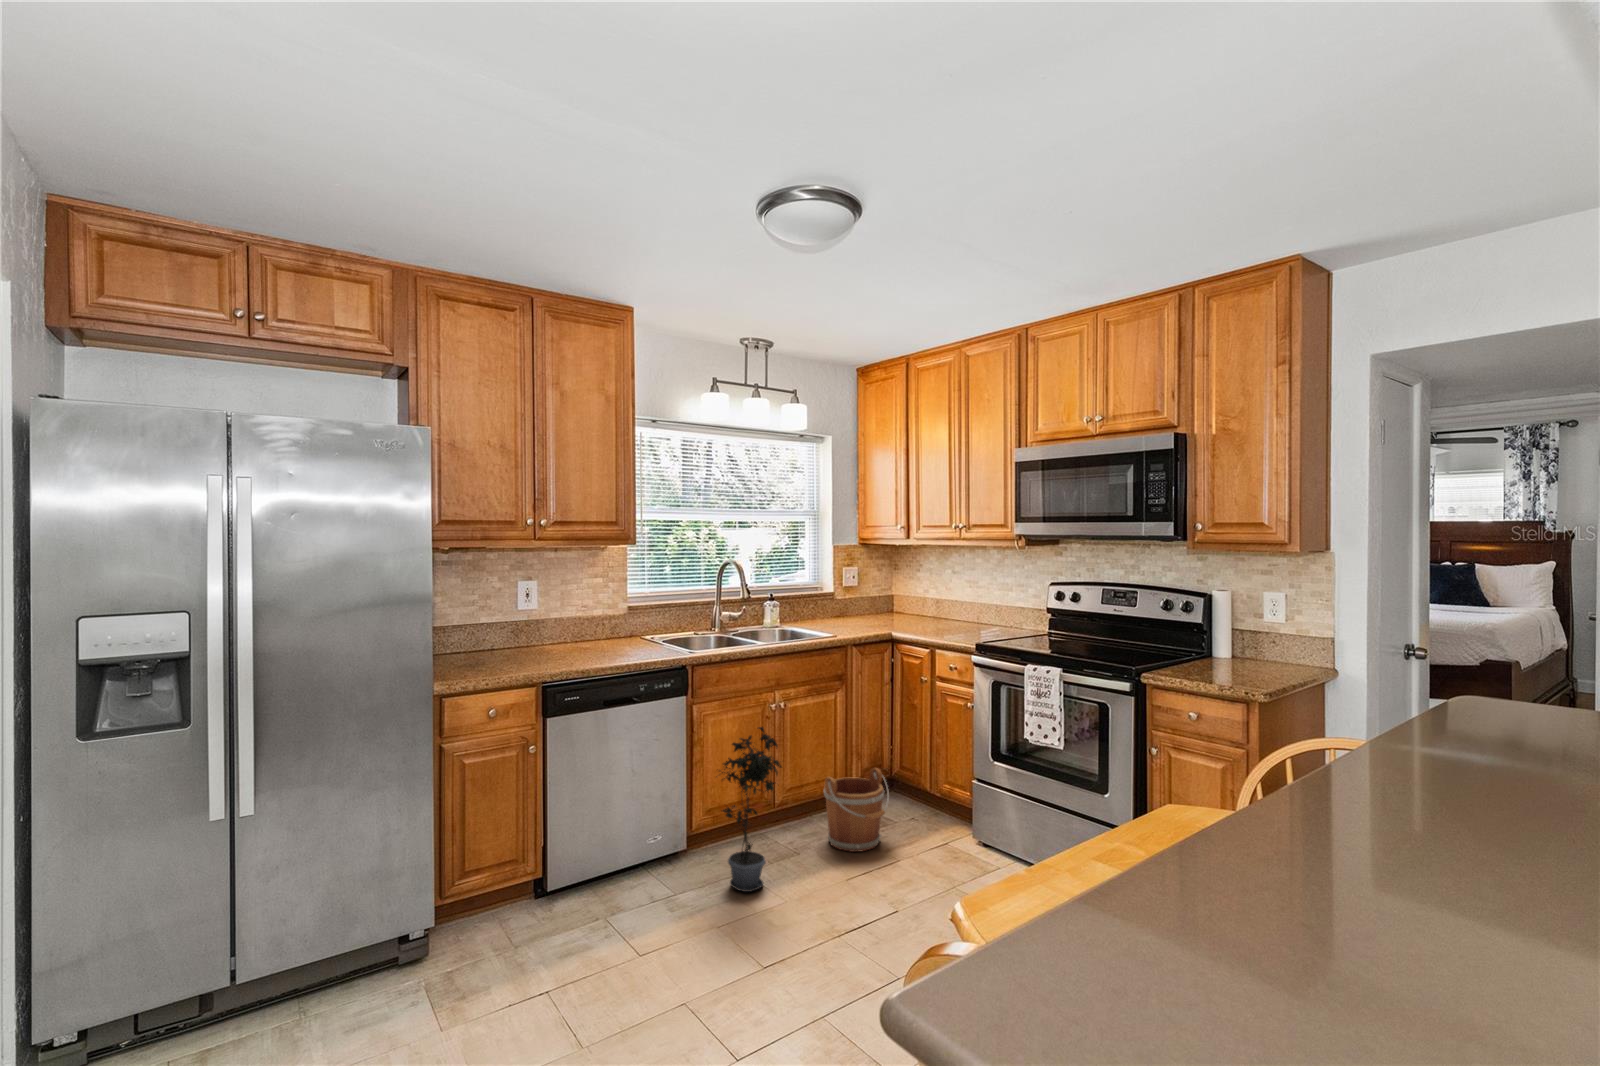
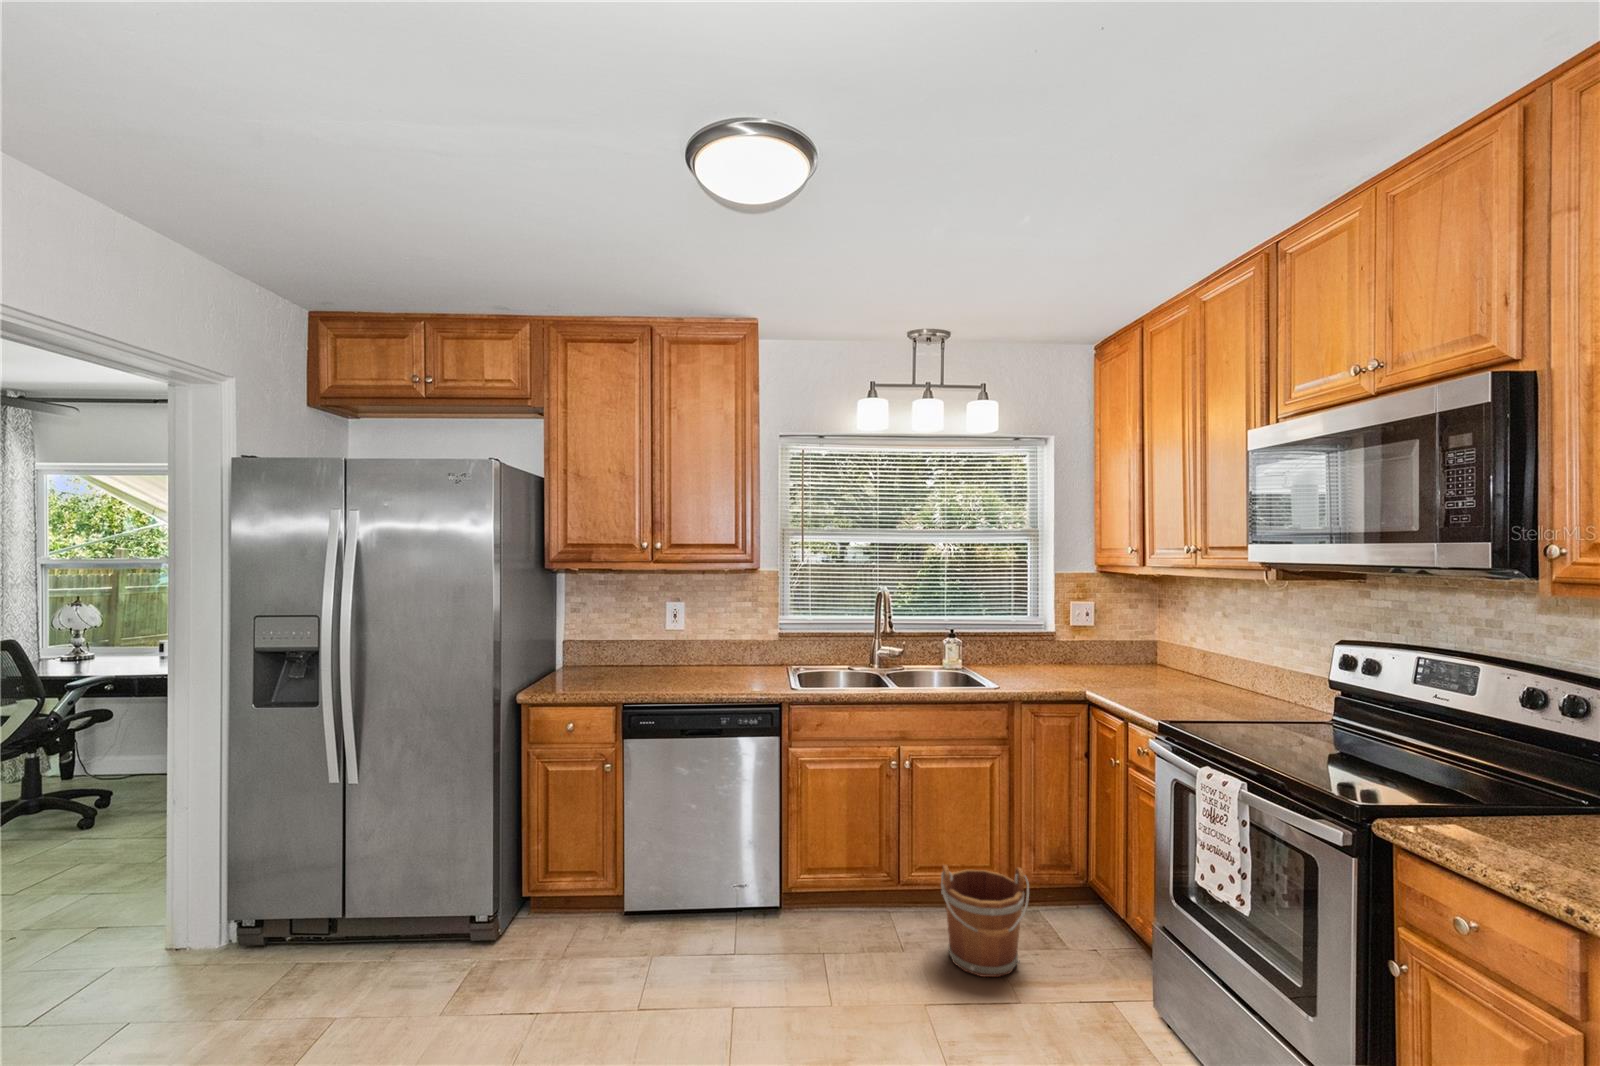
potted plant: present [722,727,781,892] -> none [768,786,847,984]

